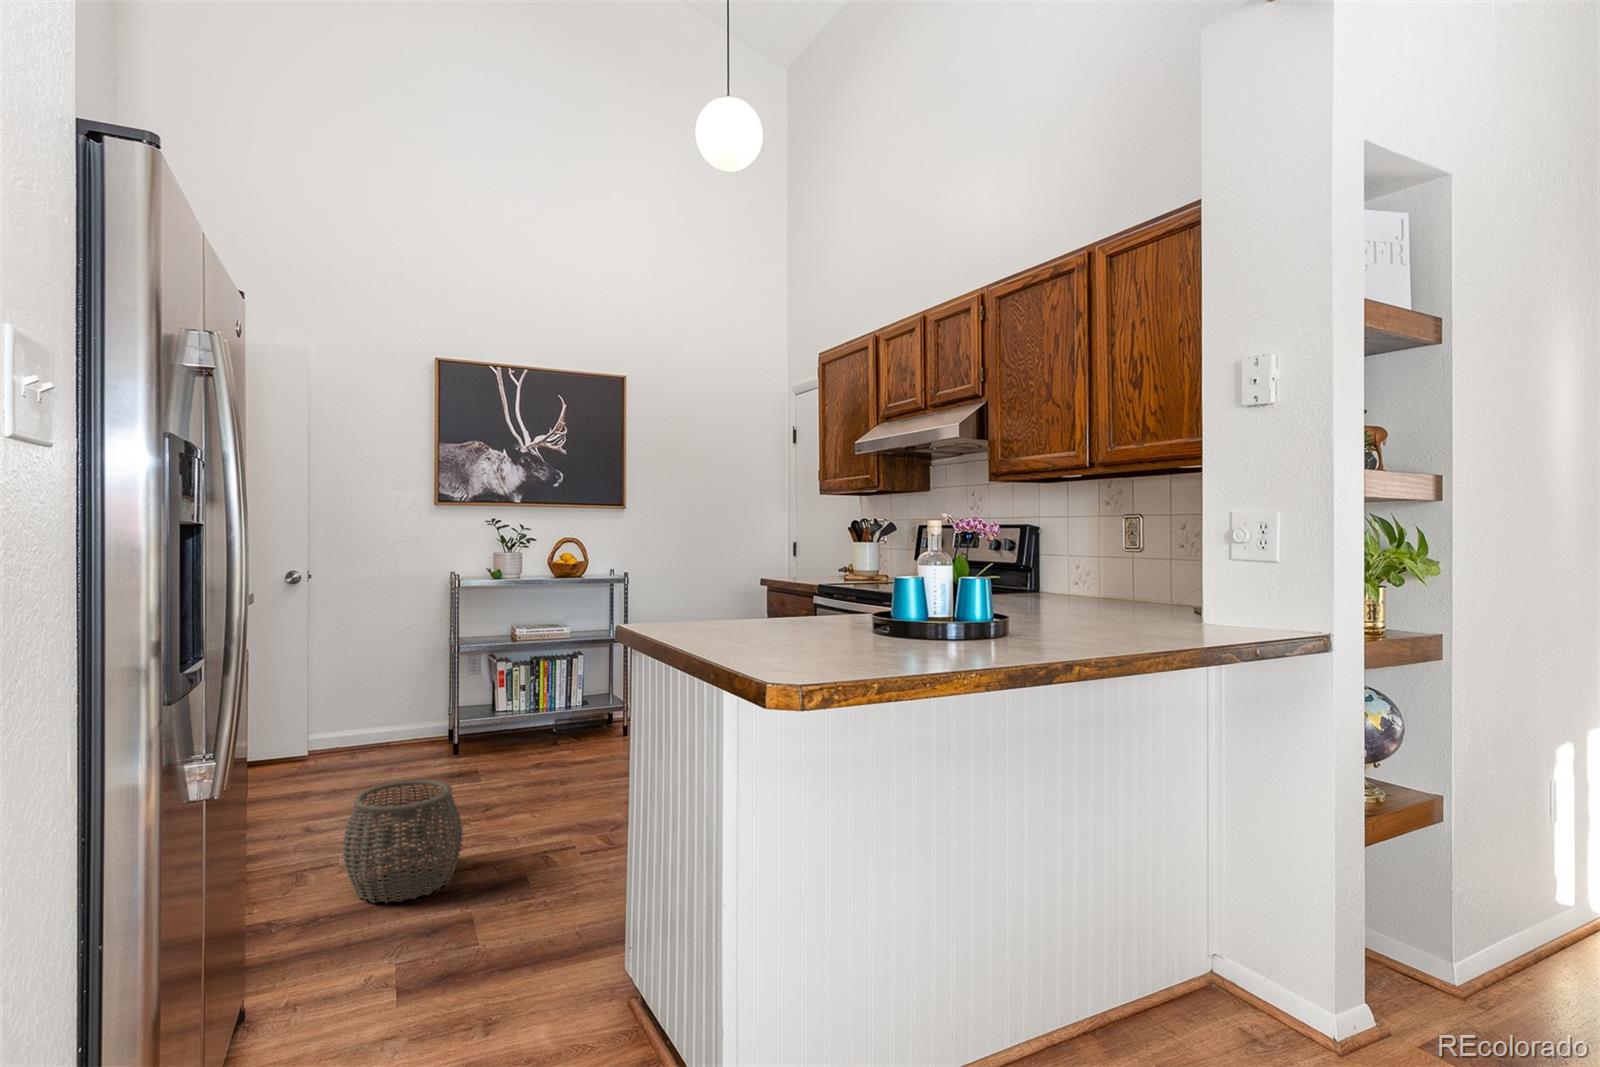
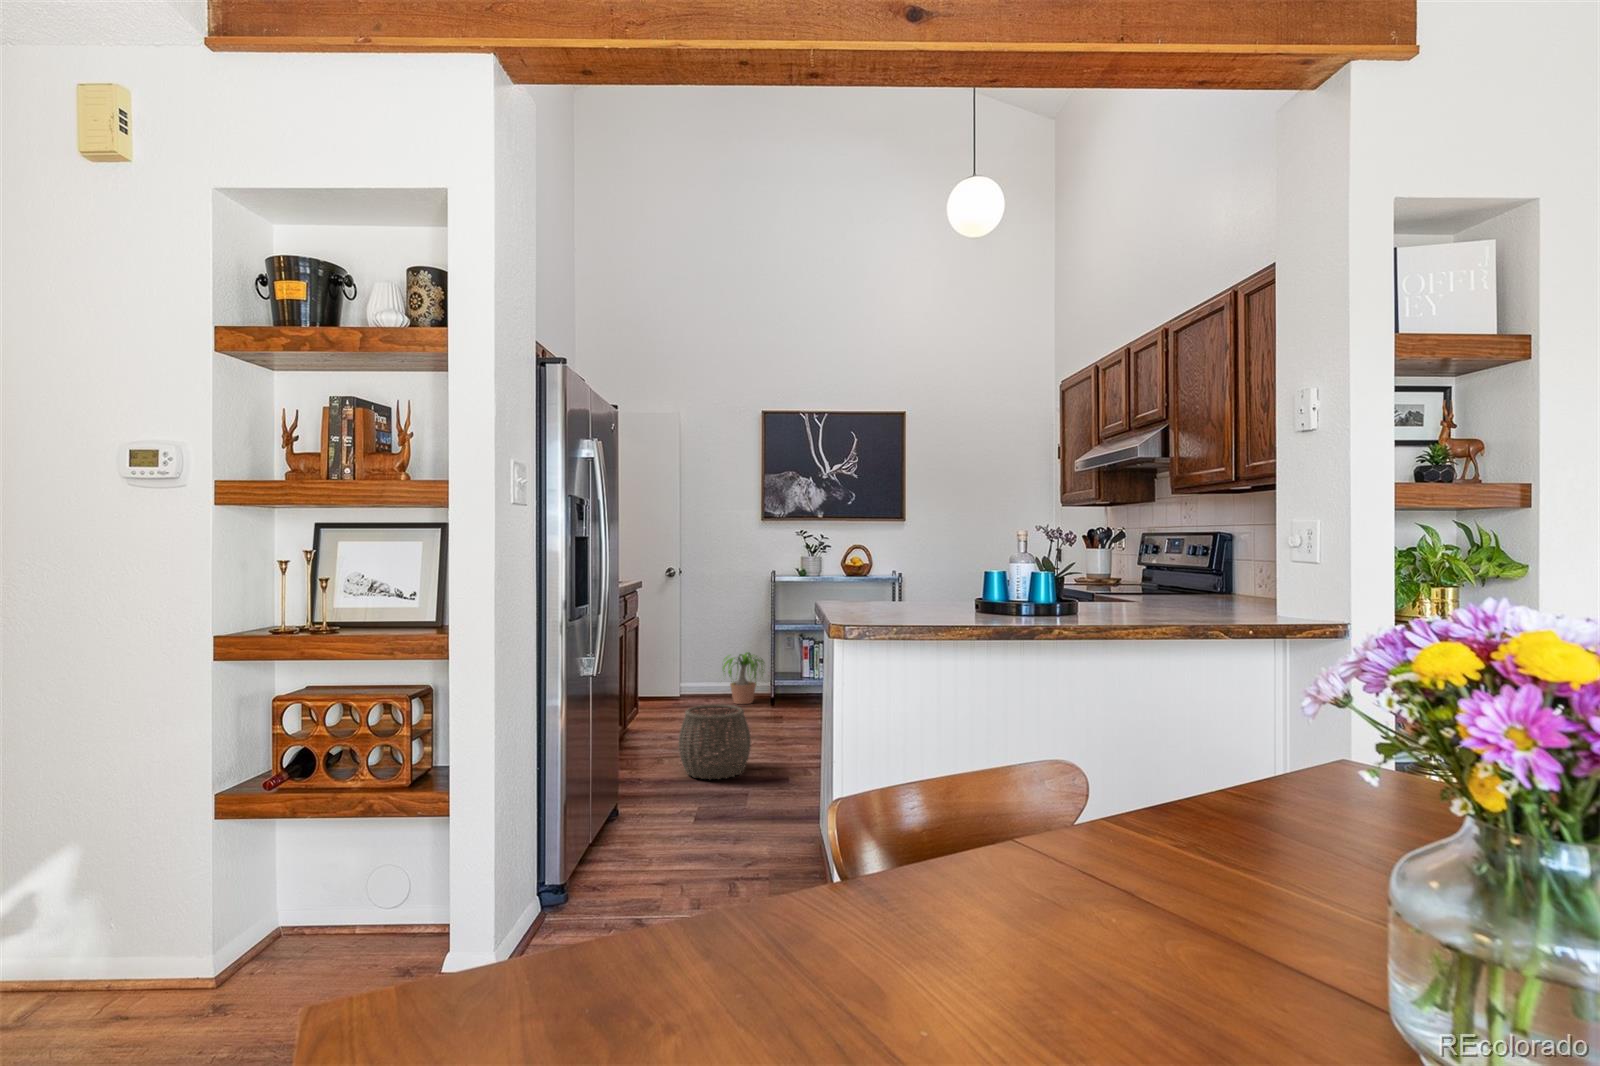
potted plant: none [370,683,458,755] -> present [723,652,764,704]

